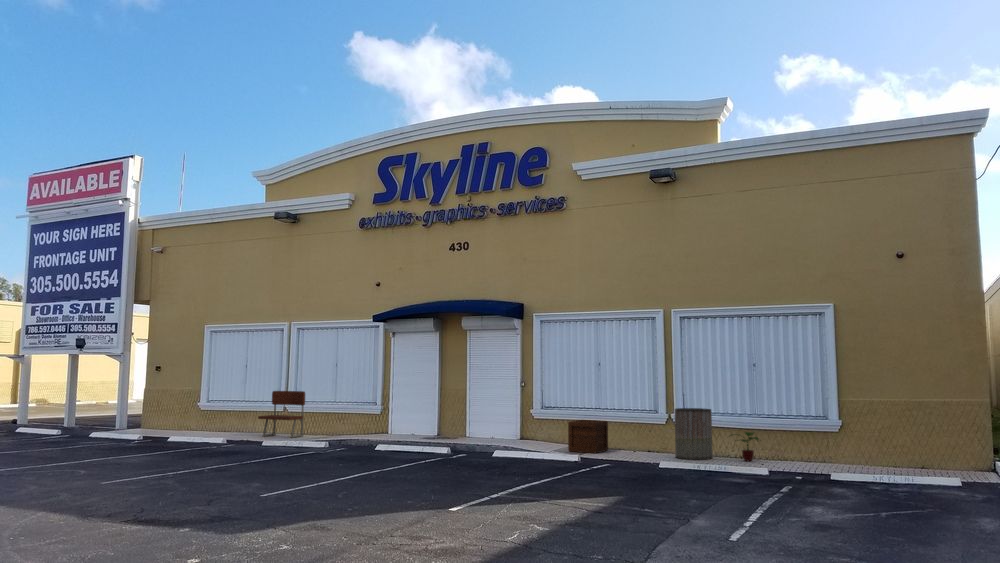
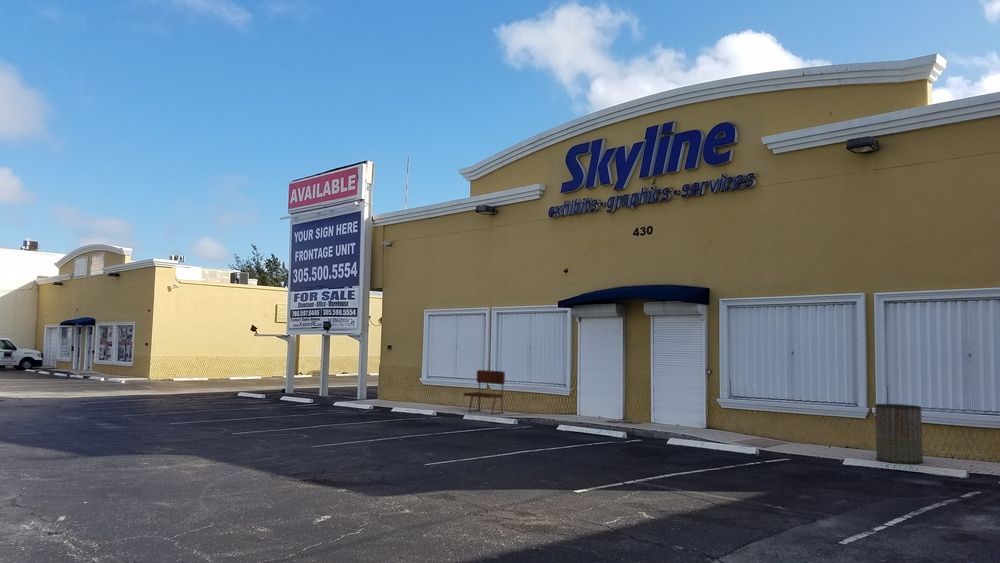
wooden crate: present [568,420,608,453] -> none [753,411,800,448]
potted plant: present [741,432,758,461] -> none [940,435,986,470]

